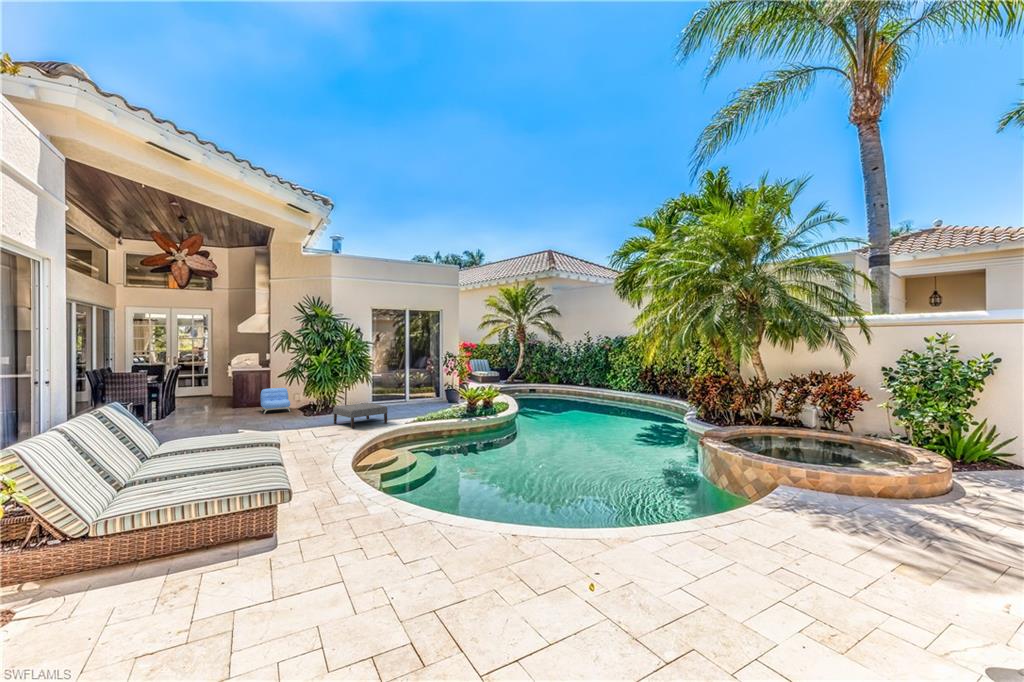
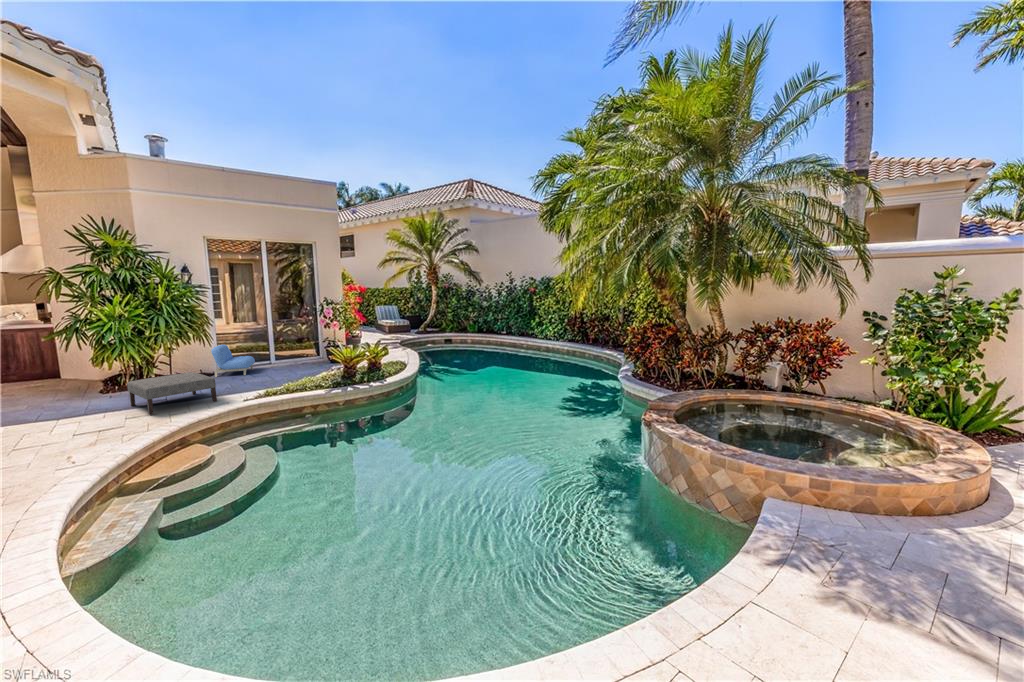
armchair: present [260,388,290,414] -> present [211,345,255,377]

